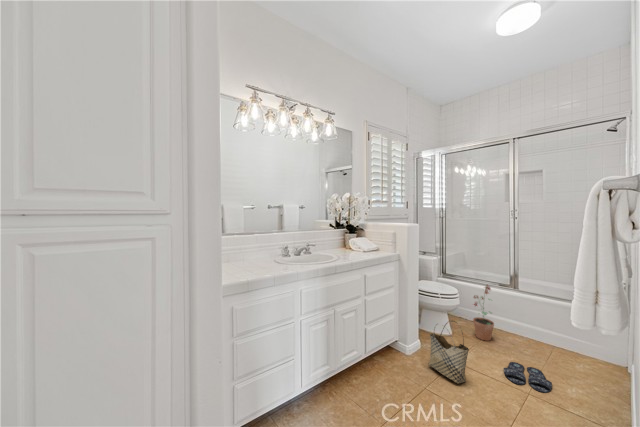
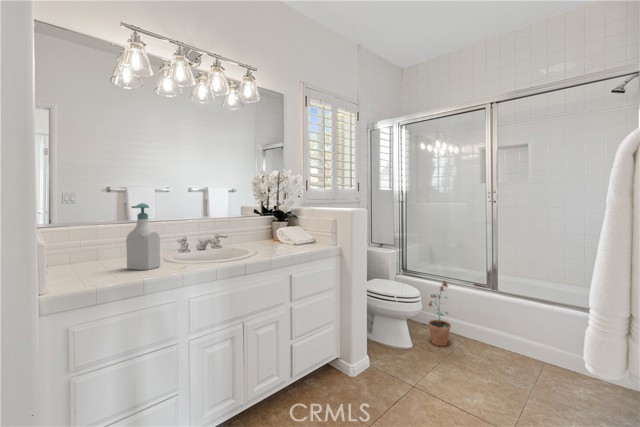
soap bottle: none [256,221,279,273] -> present [126,203,160,270]
woven basket: present [429,321,469,383] -> none [366,323,408,396]
slippers: present [504,362,552,393] -> none [451,367,499,398]

